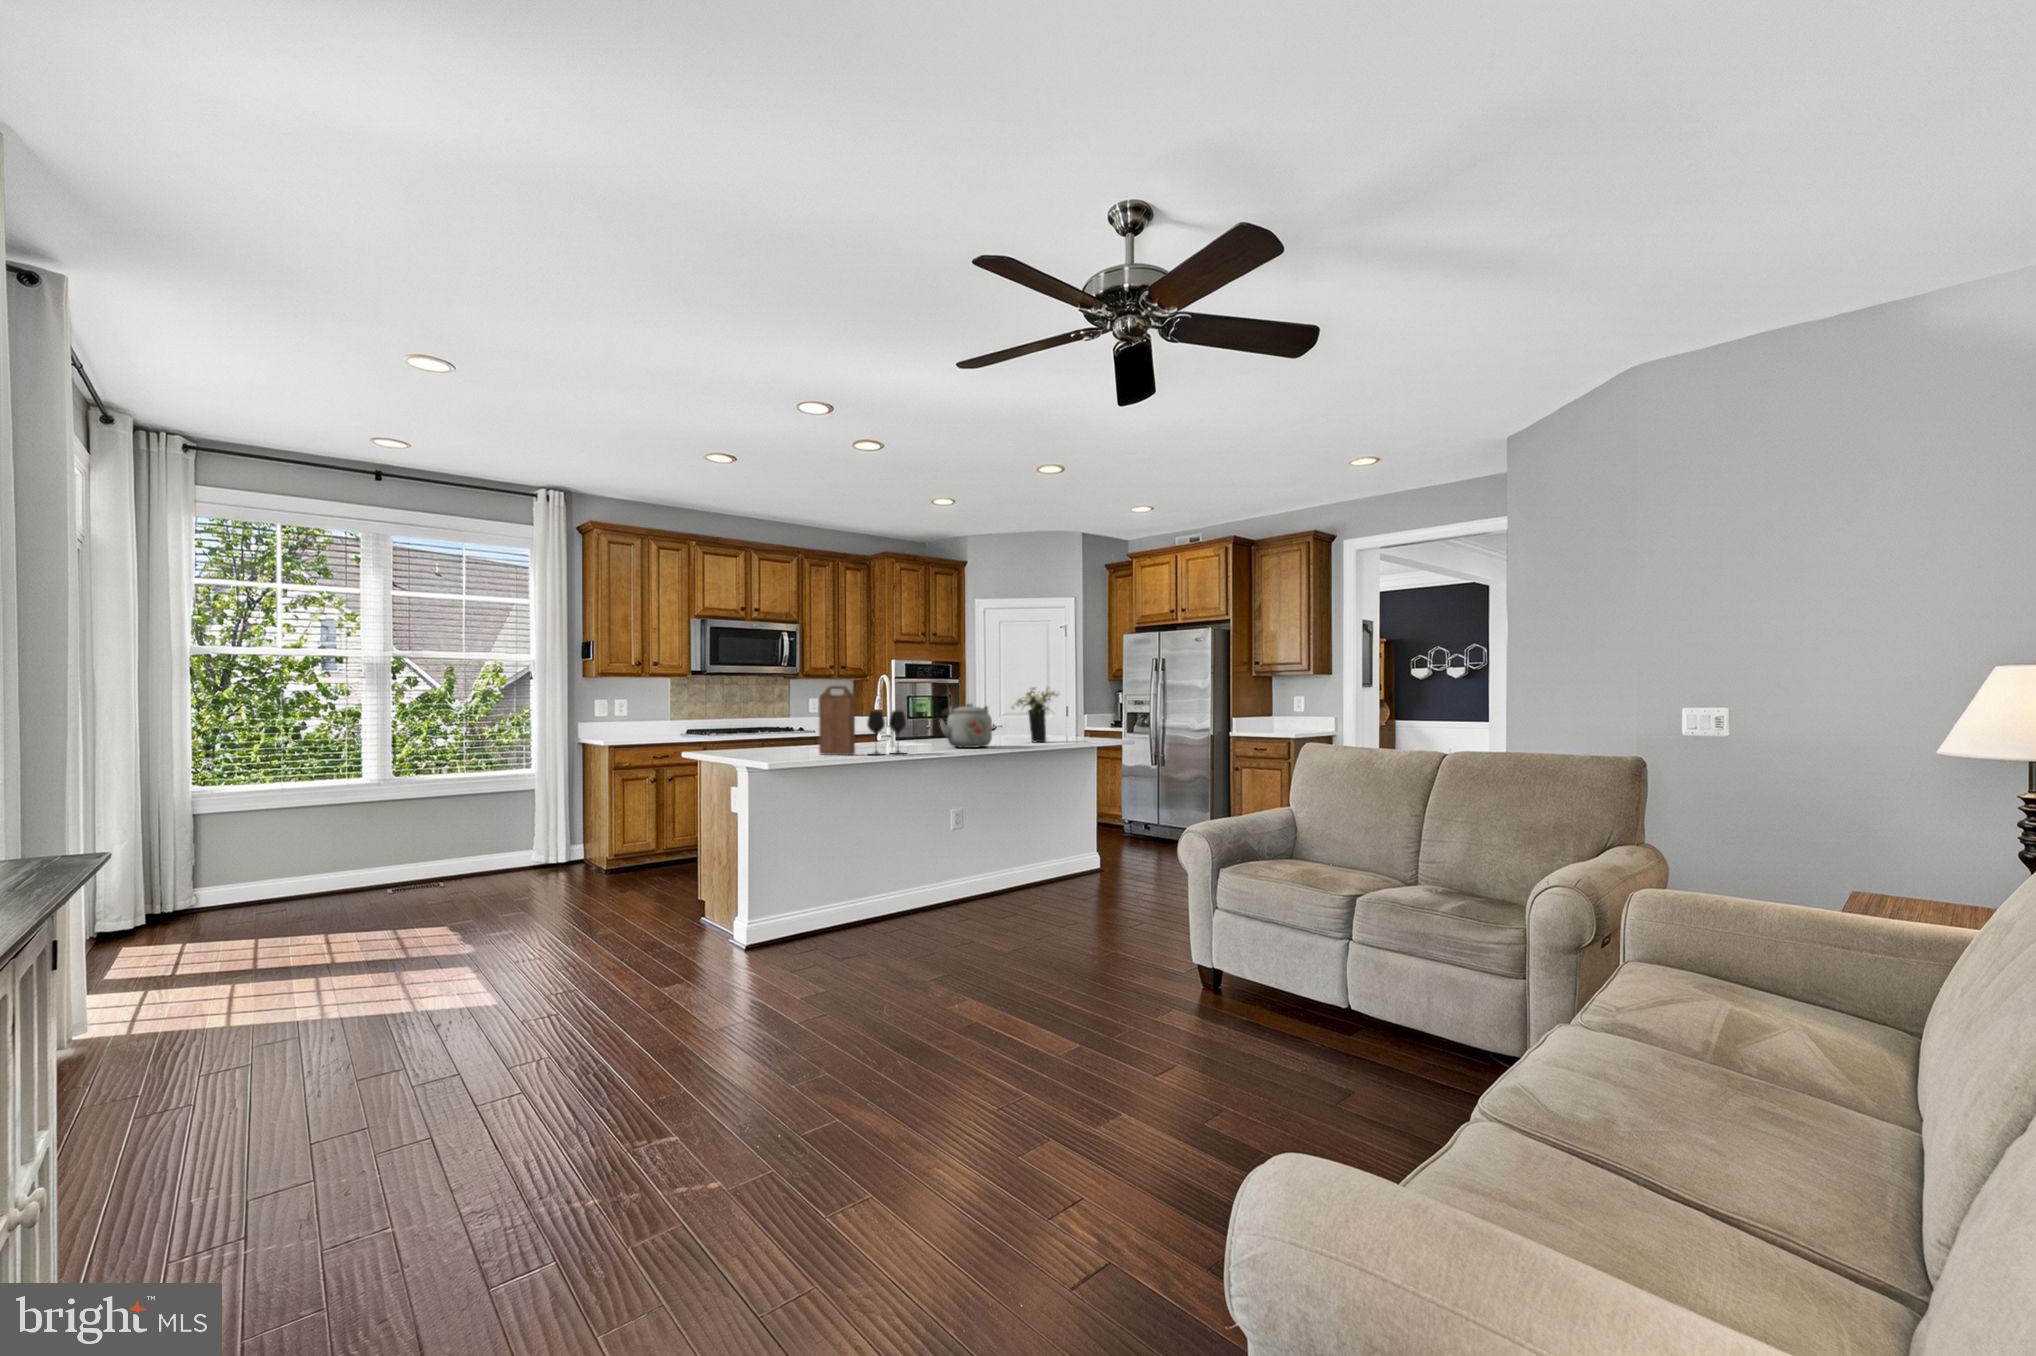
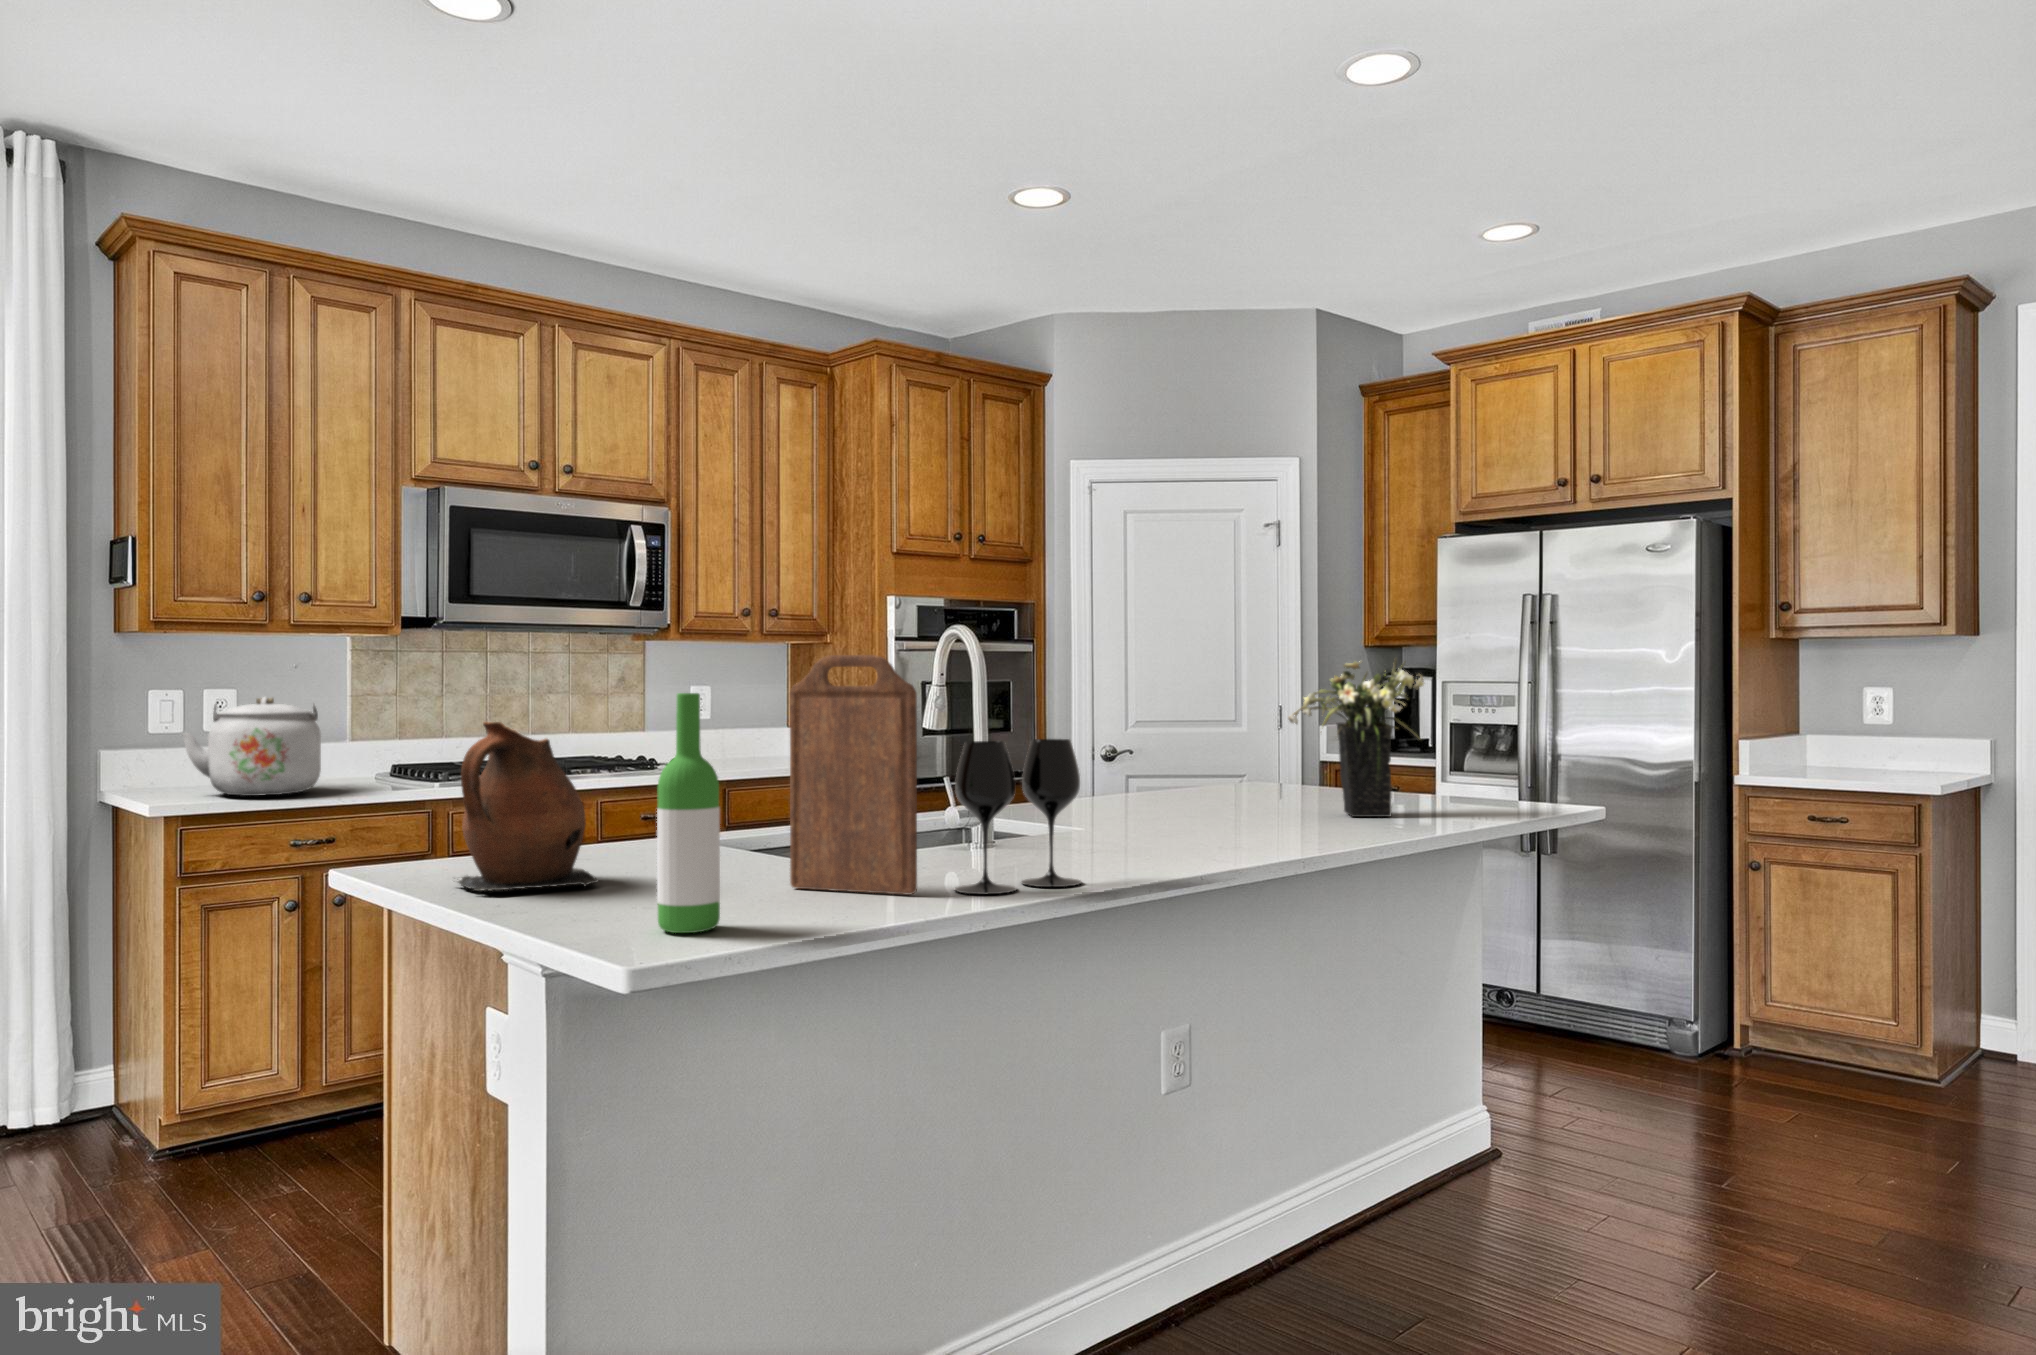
wine bottle: none [778,696,795,760] -> present [657,693,720,933]
kettle: present [940,704,992,748] -> present [183,697,321,796]
ceramic pitcher: none [720,706,764,754] -> present [458,722,598,891]

